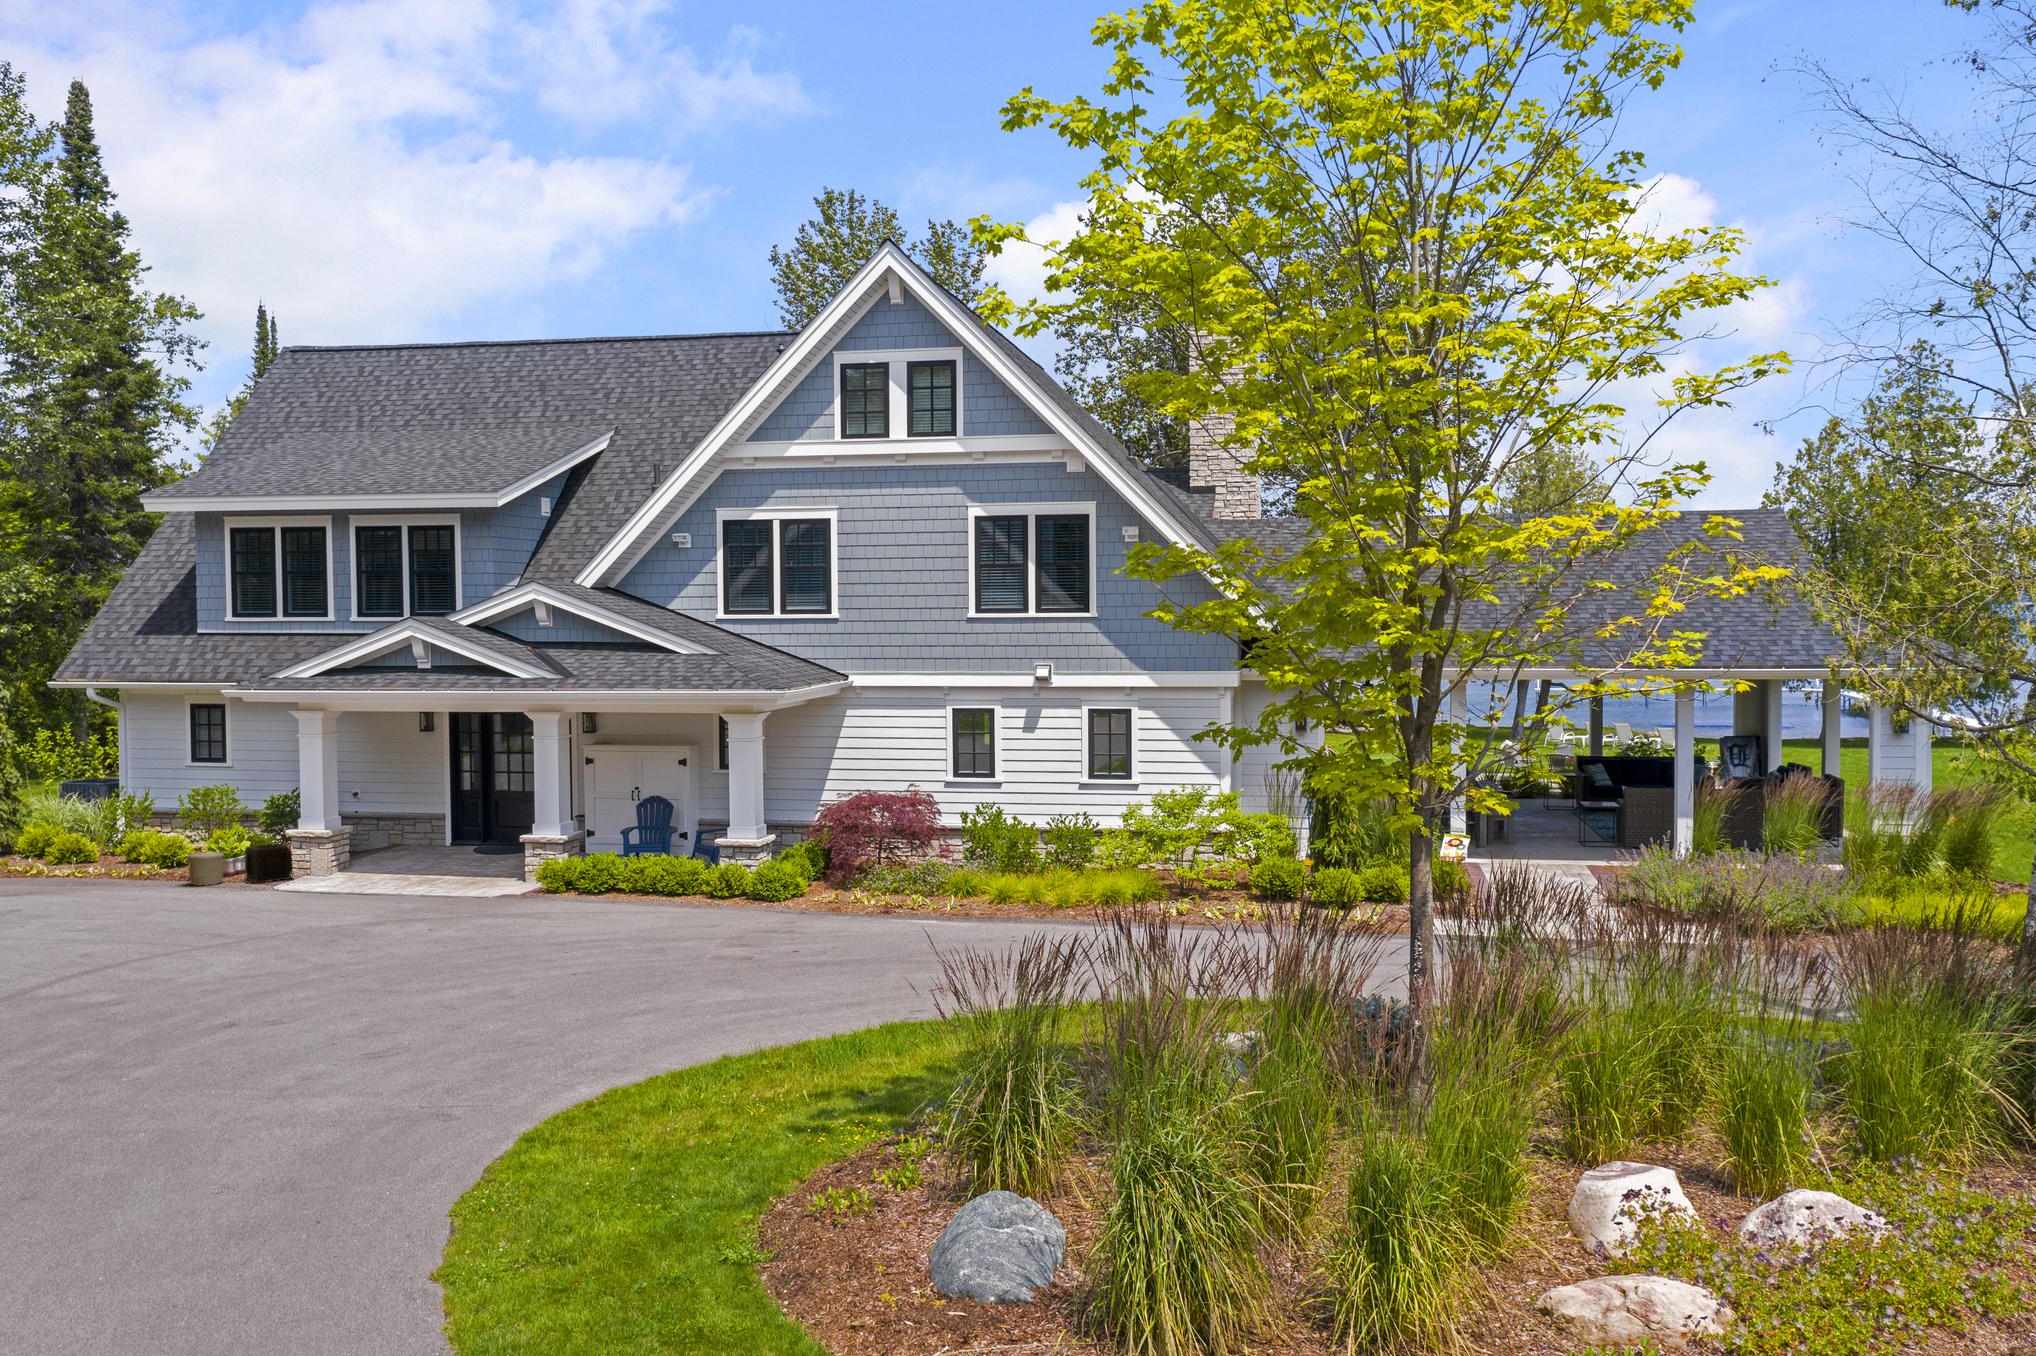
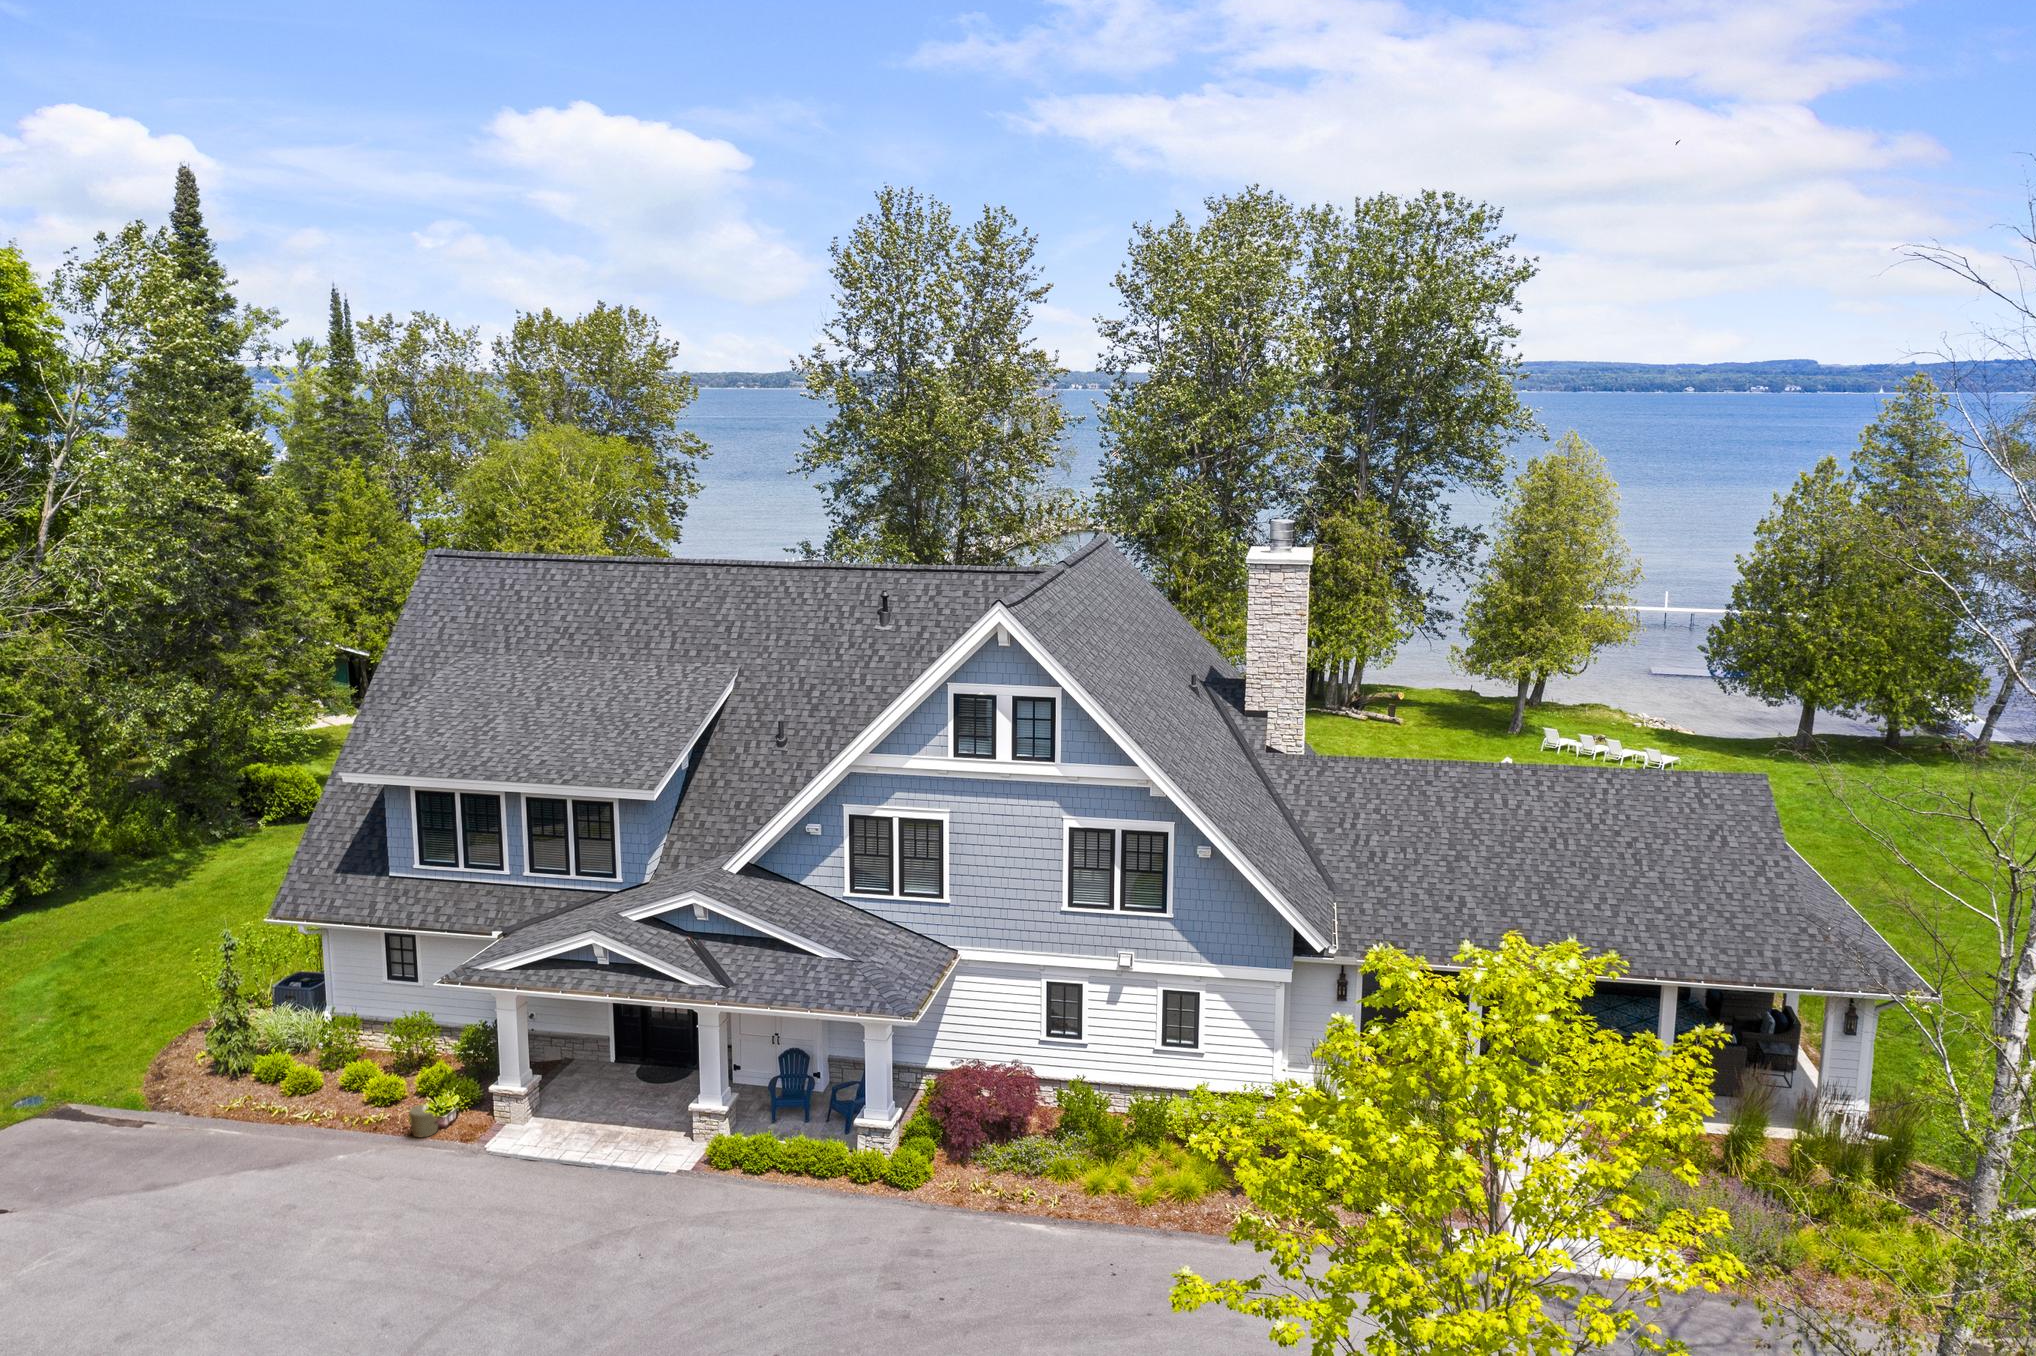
wooden crate: present [245,843,293,883] -> none [453,1088,494,1132]

